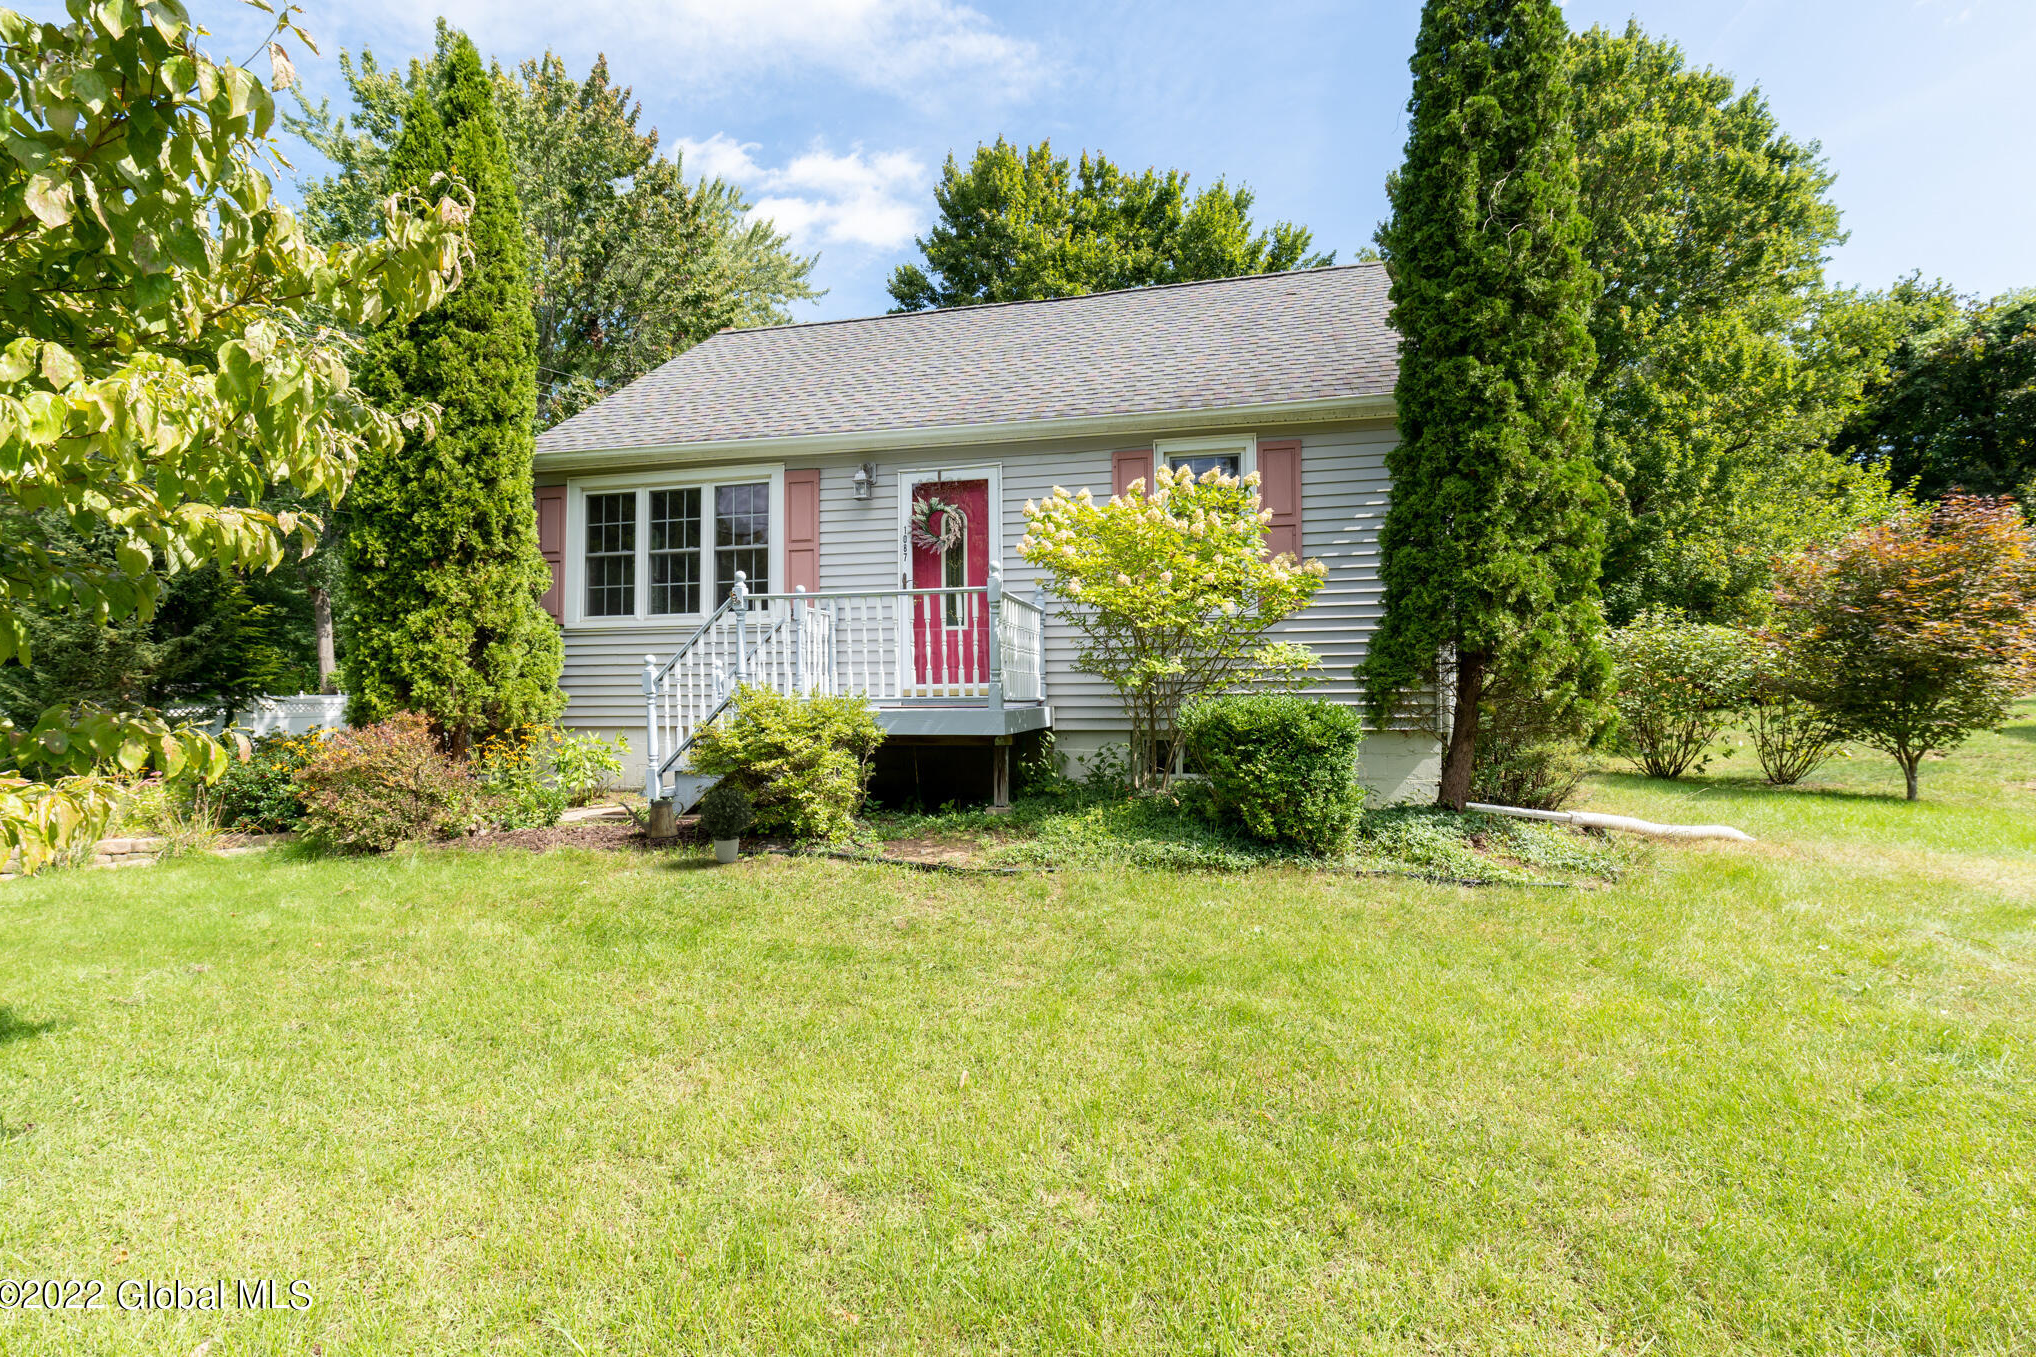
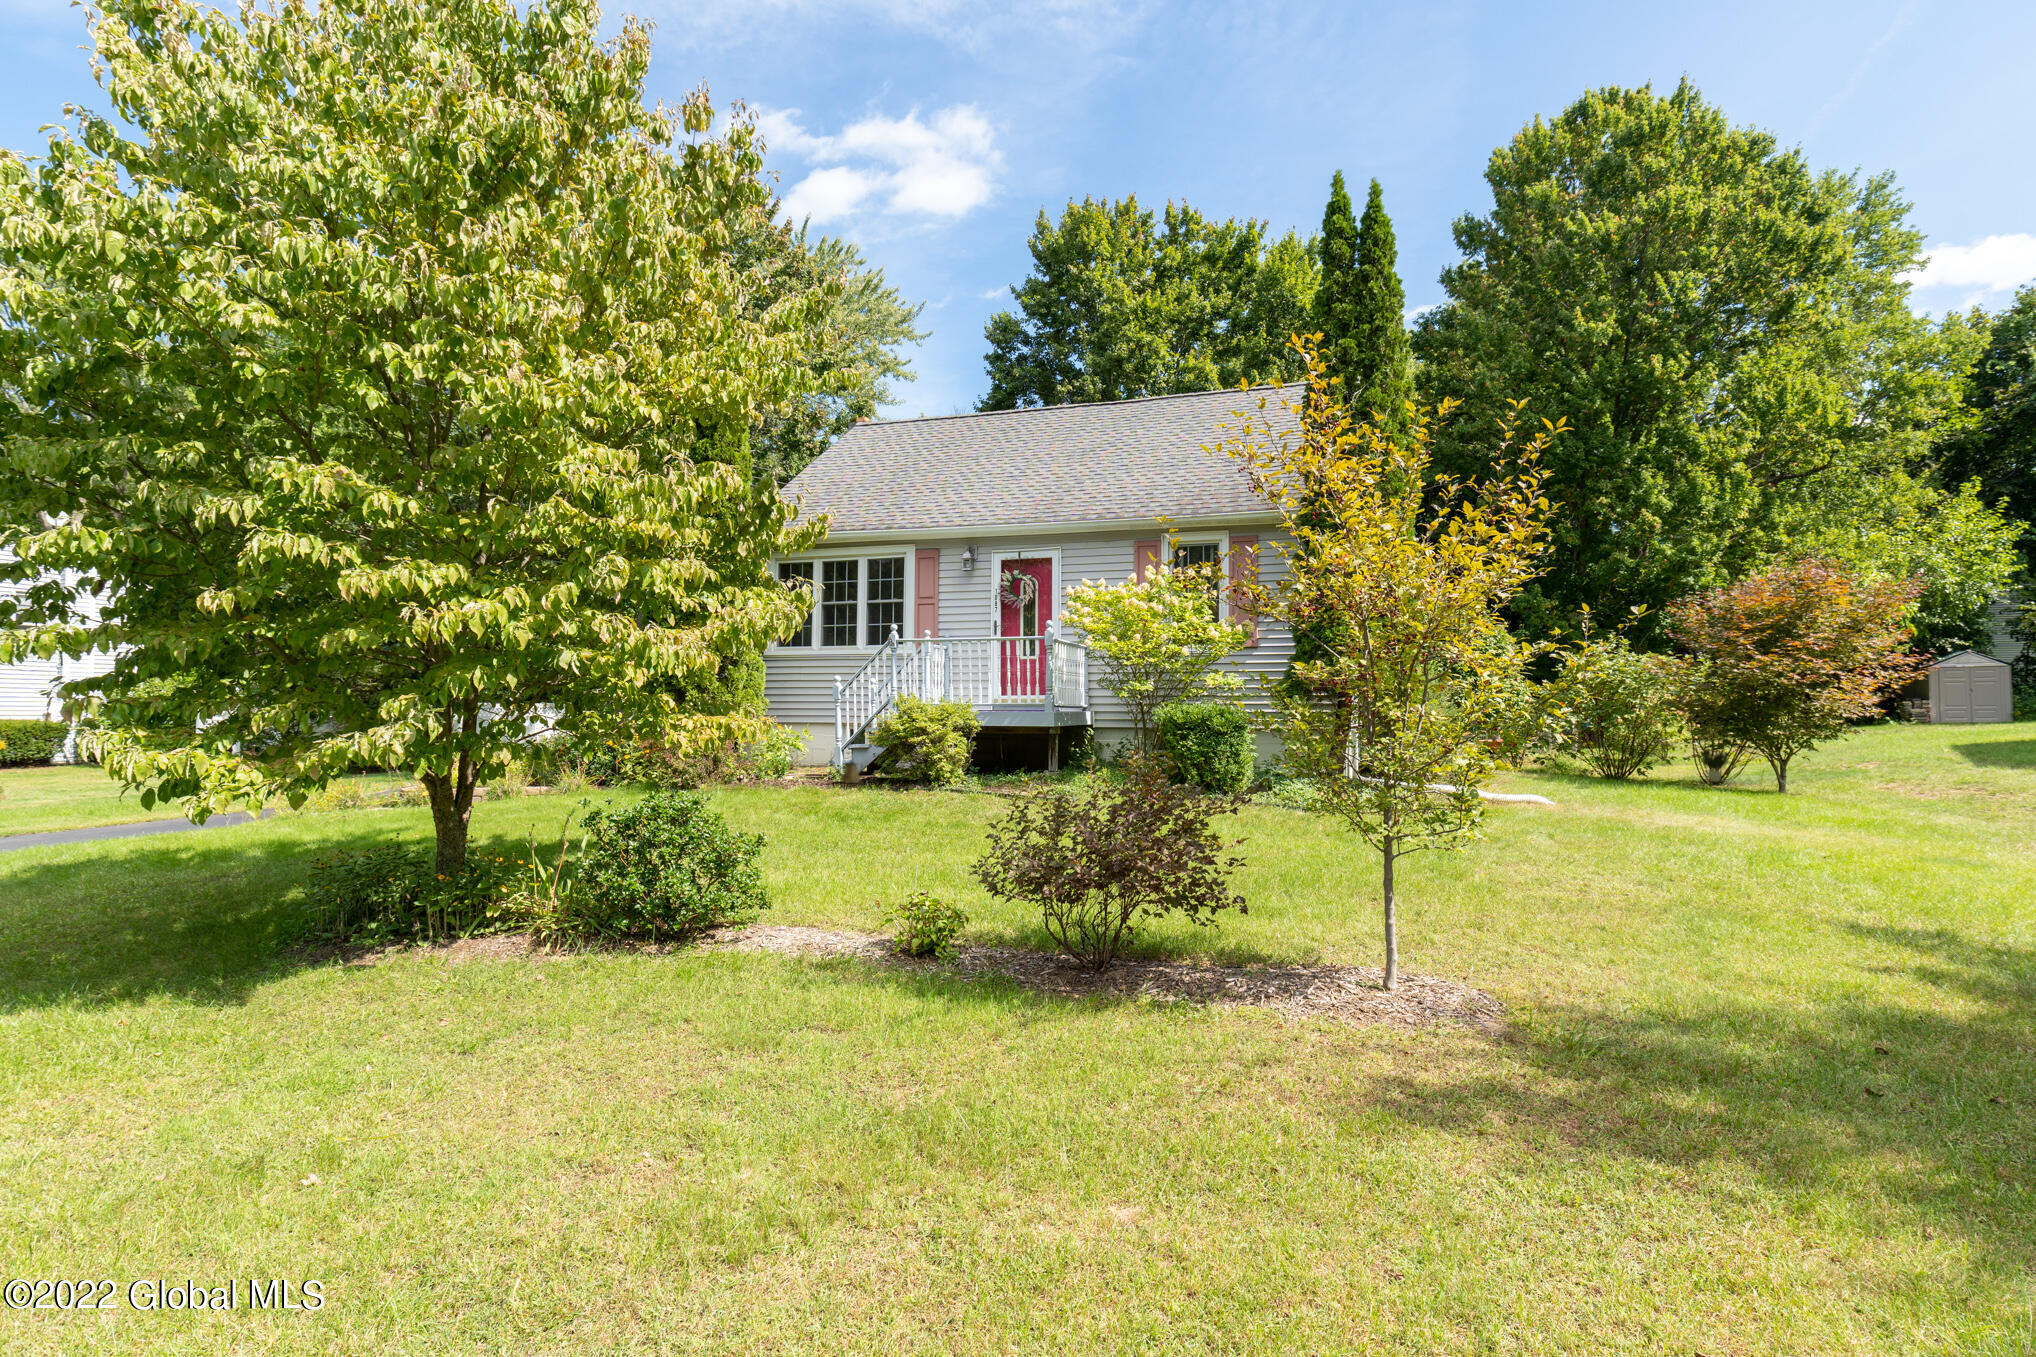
potted plant: present [697,788,753,863] -> present [1701,749,1729,782]

